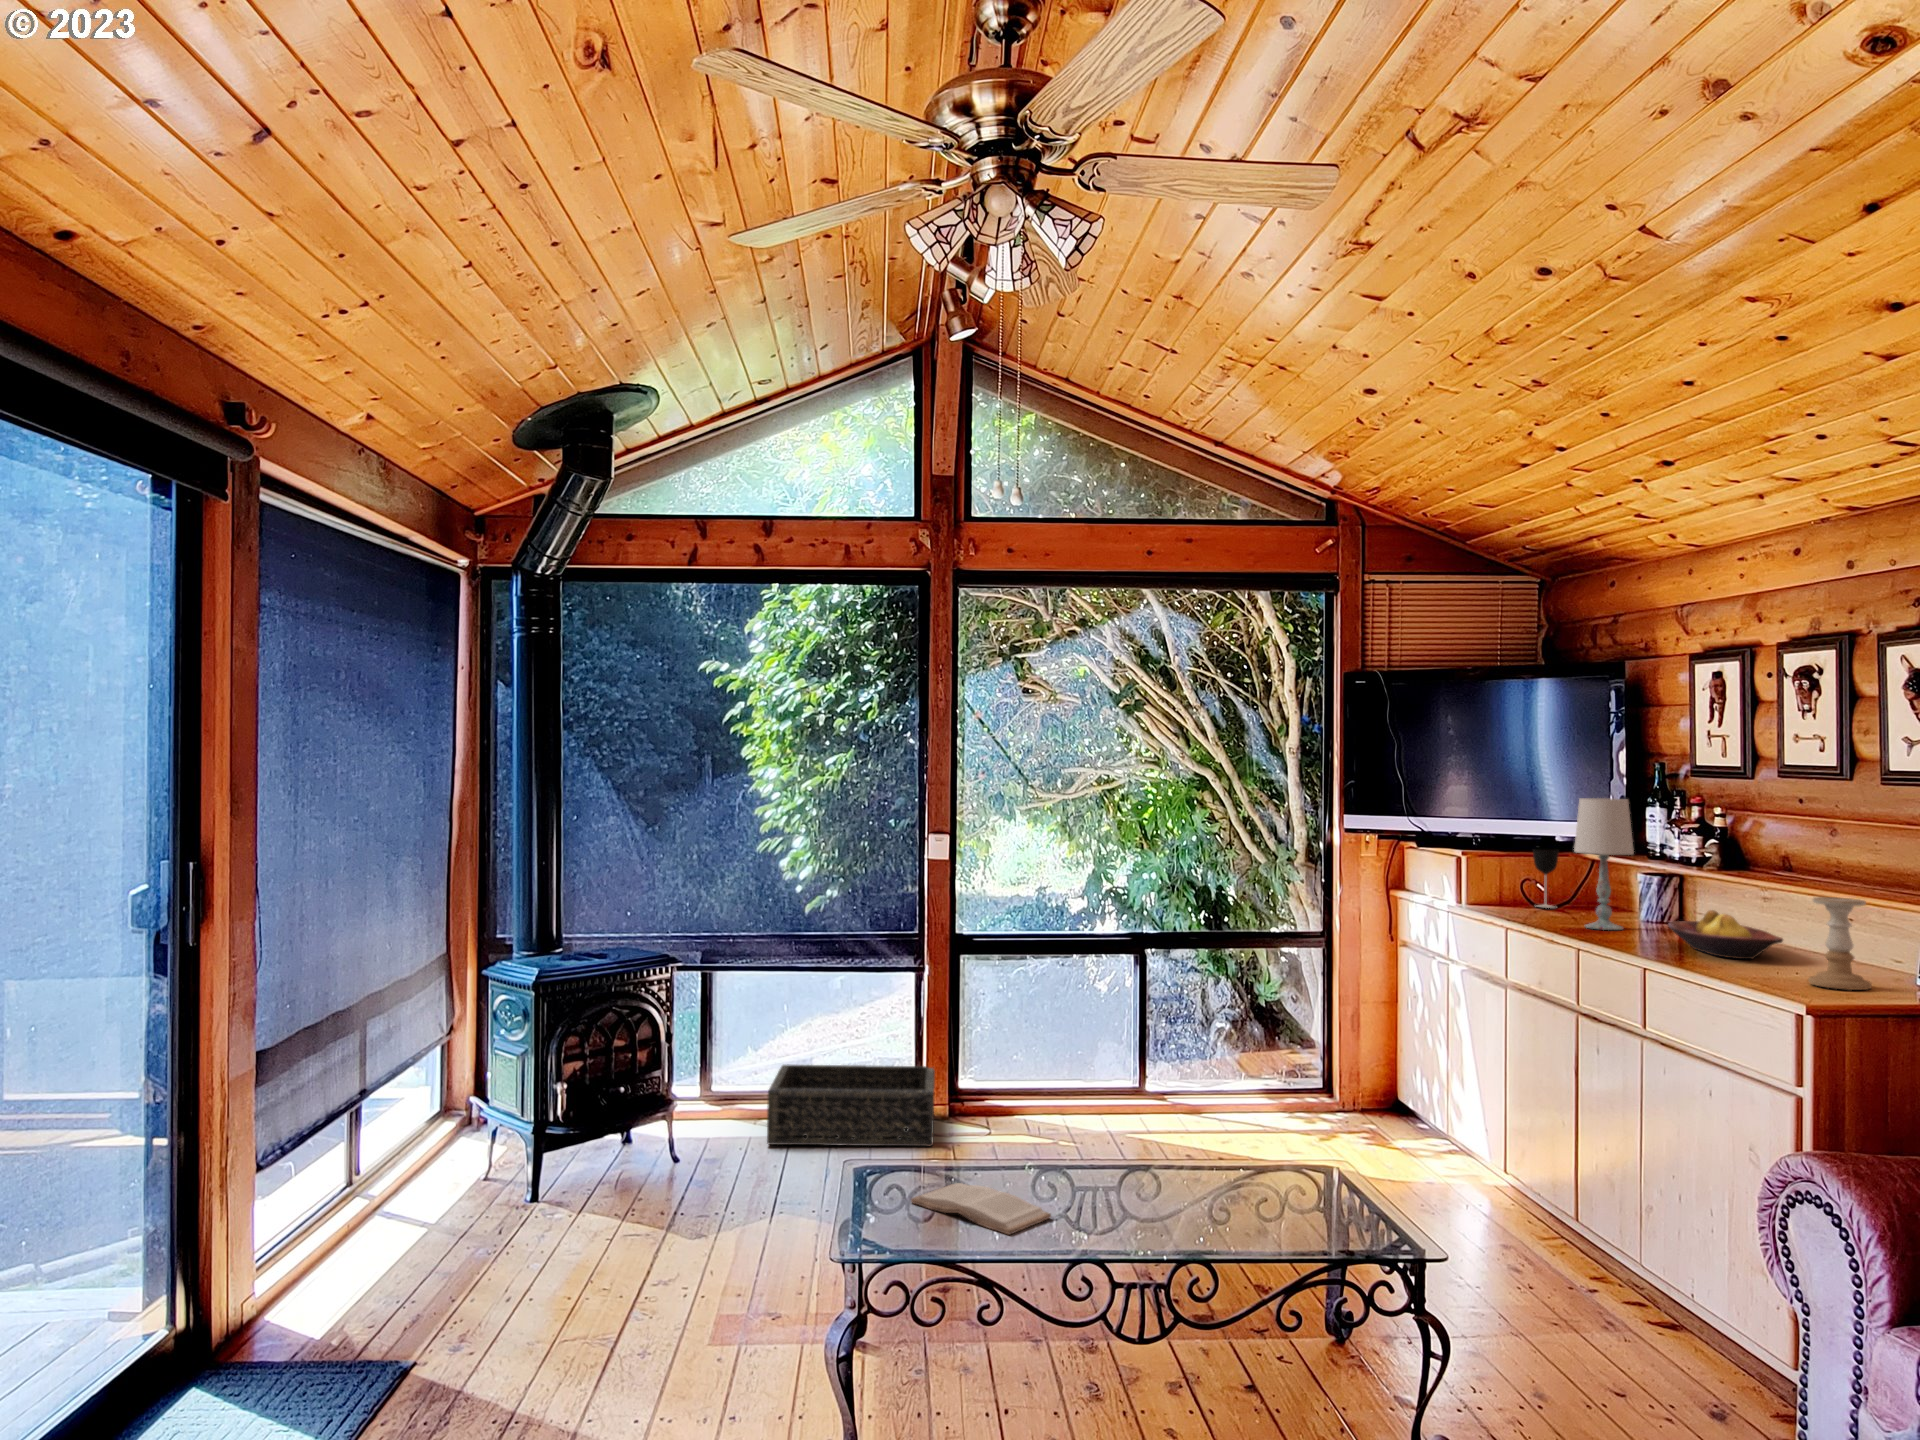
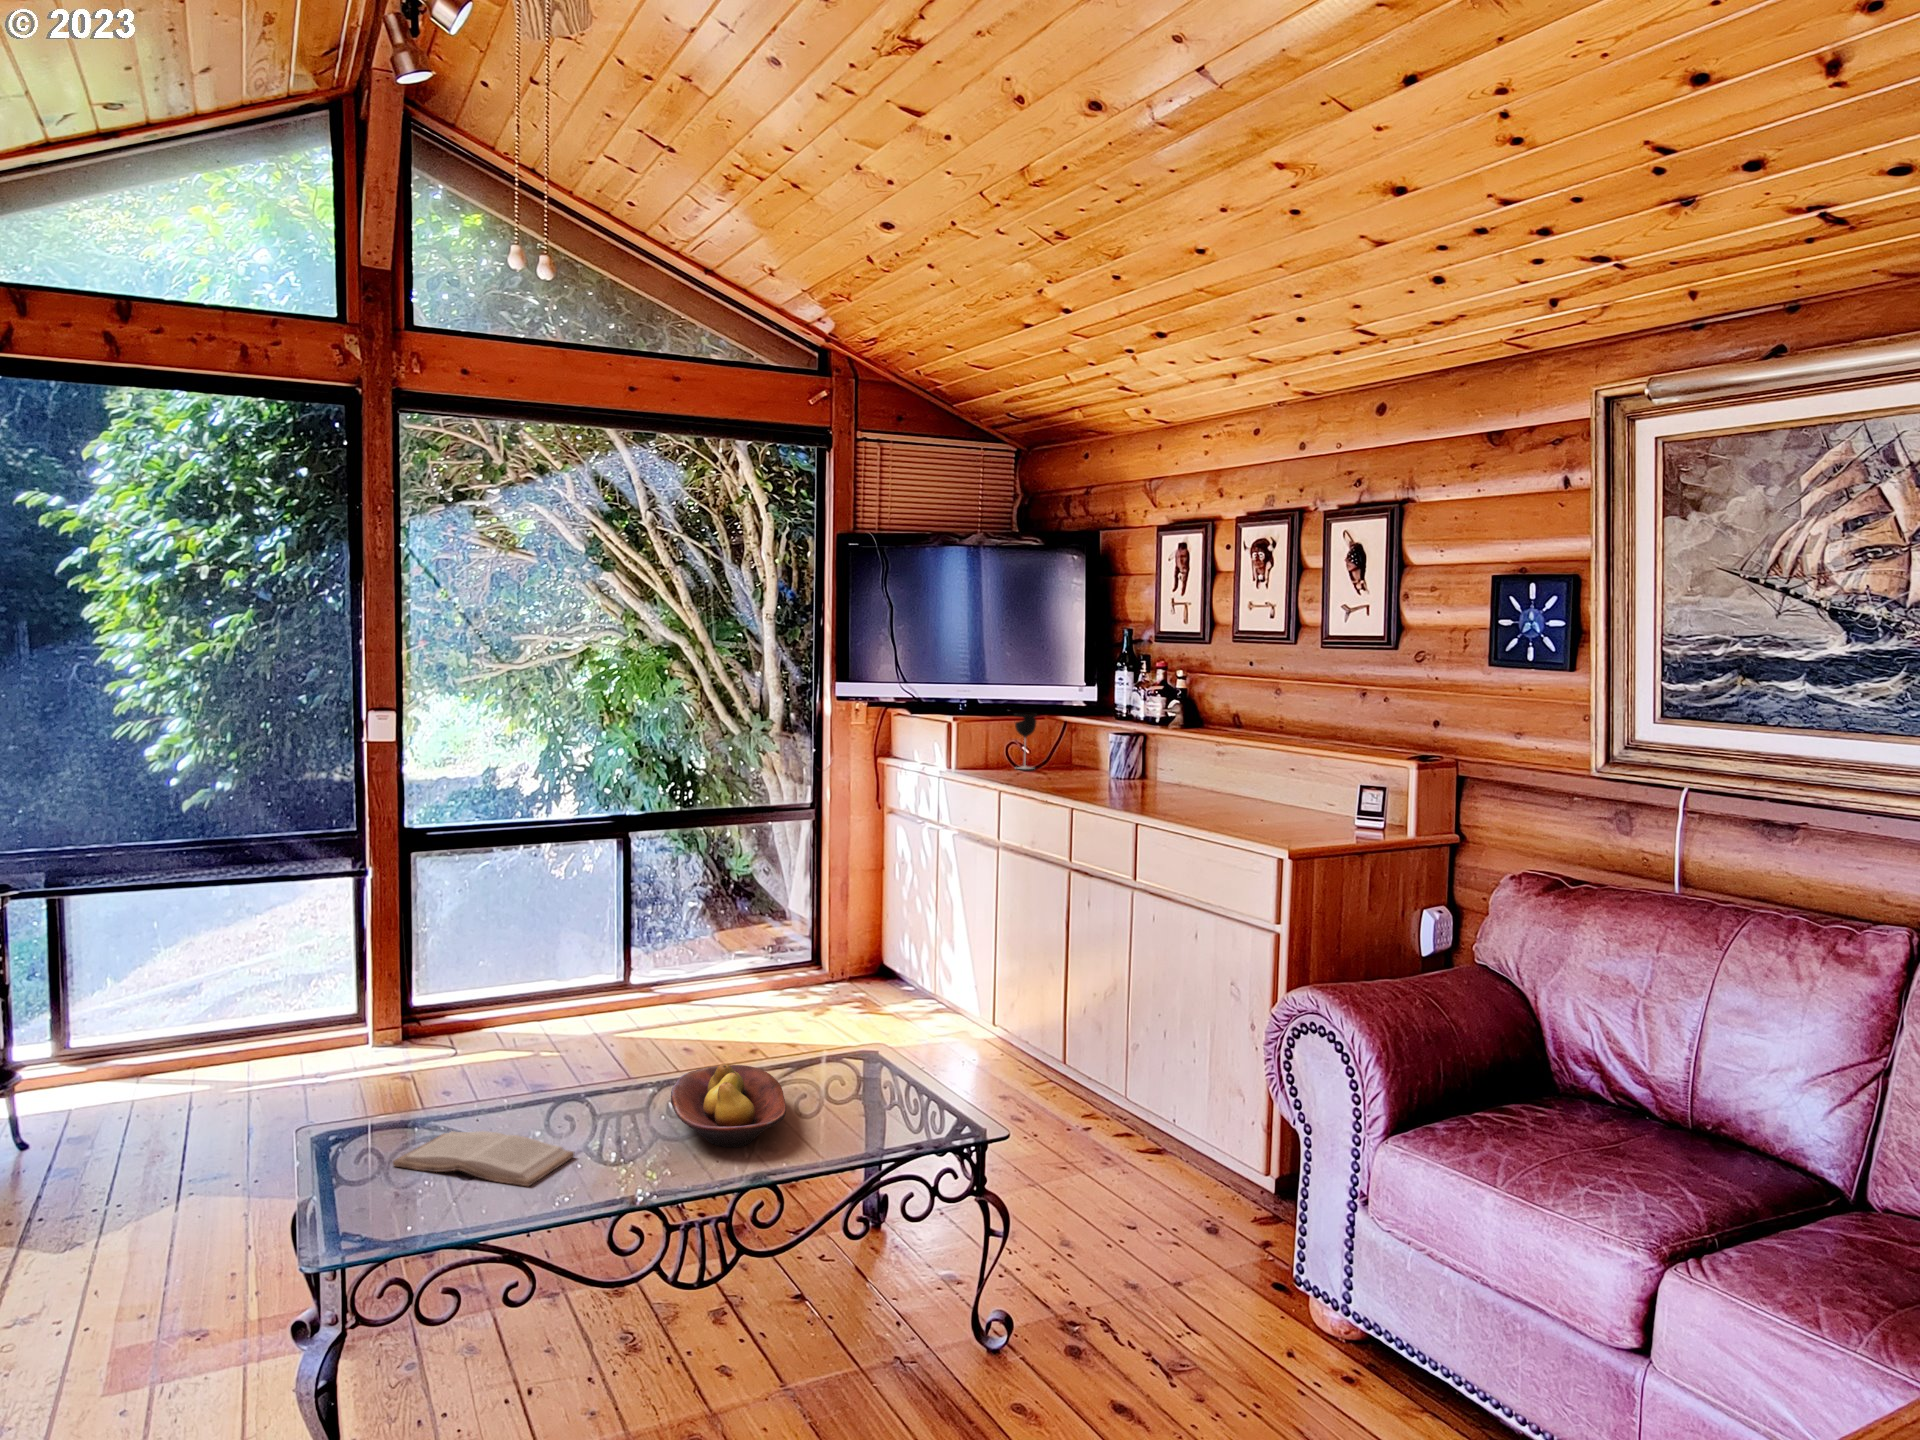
table lamp: present [1574,798,1634,930] -> none [1062,663,1114,789]
candle holder: present [1808,897,1872,990] -> none [1281,751,1331,834]
fruit bowl: present [1668,910,1783,959] -> present [671,1064,786,1147]
basket: present [767,1065,935,1146] -> none [152,985,381,1106]

